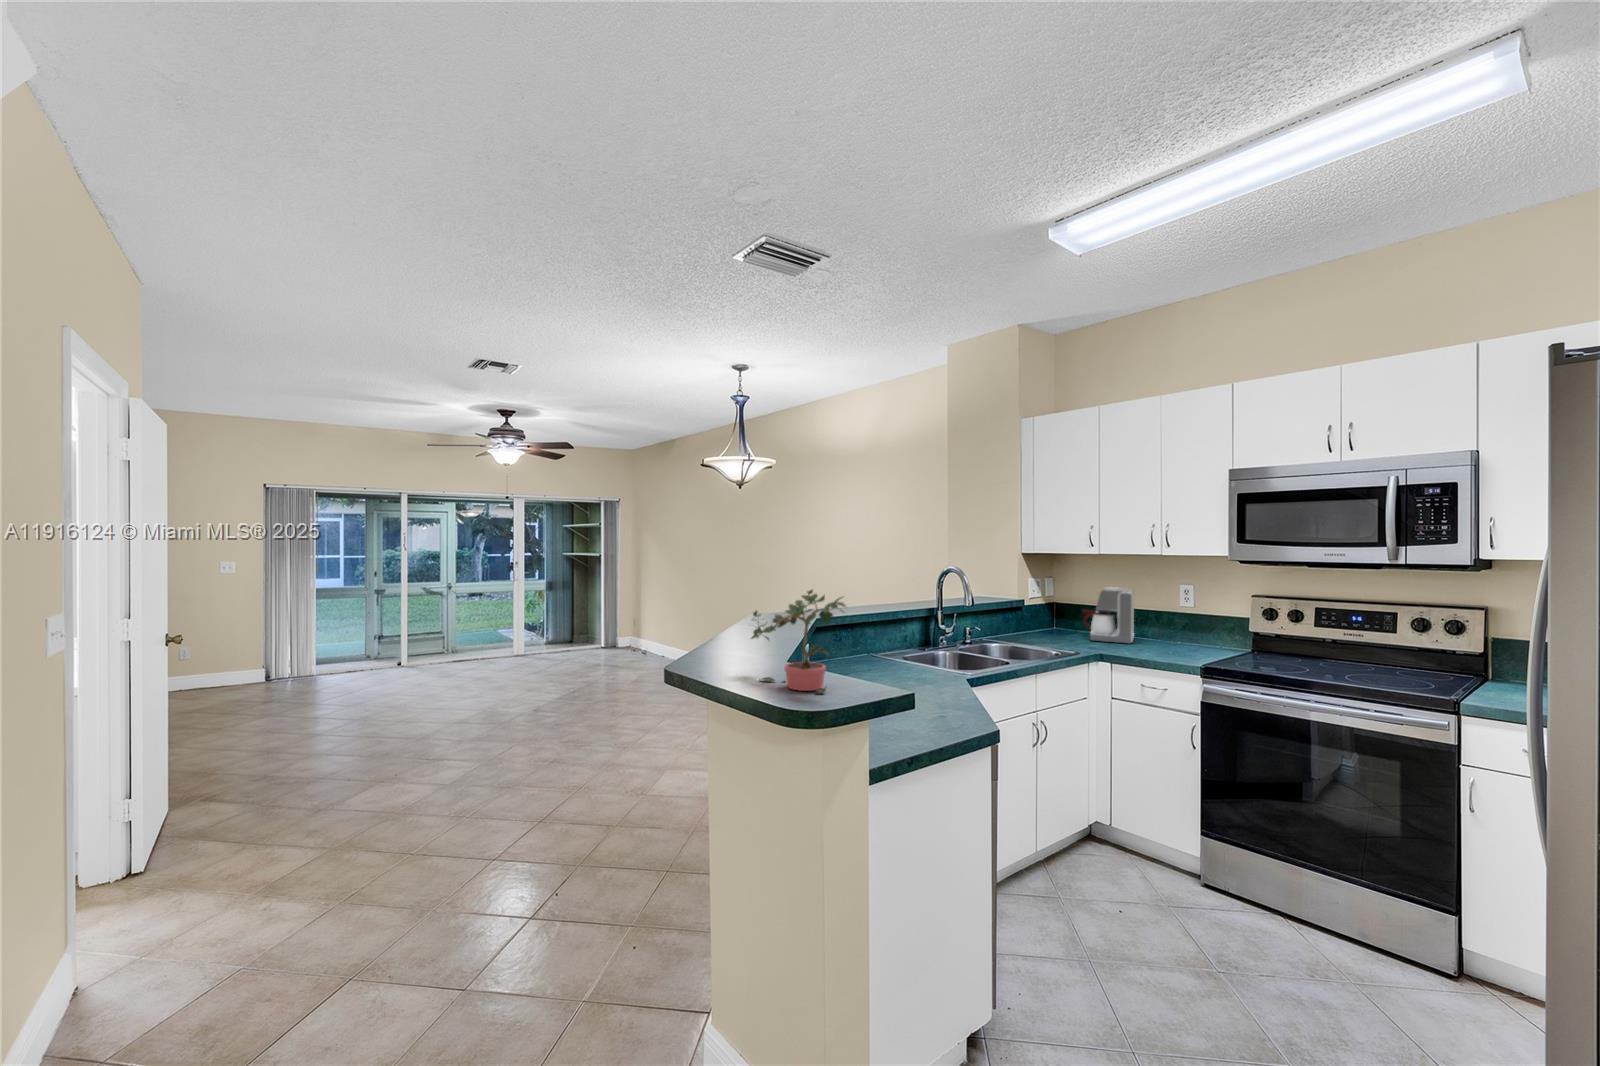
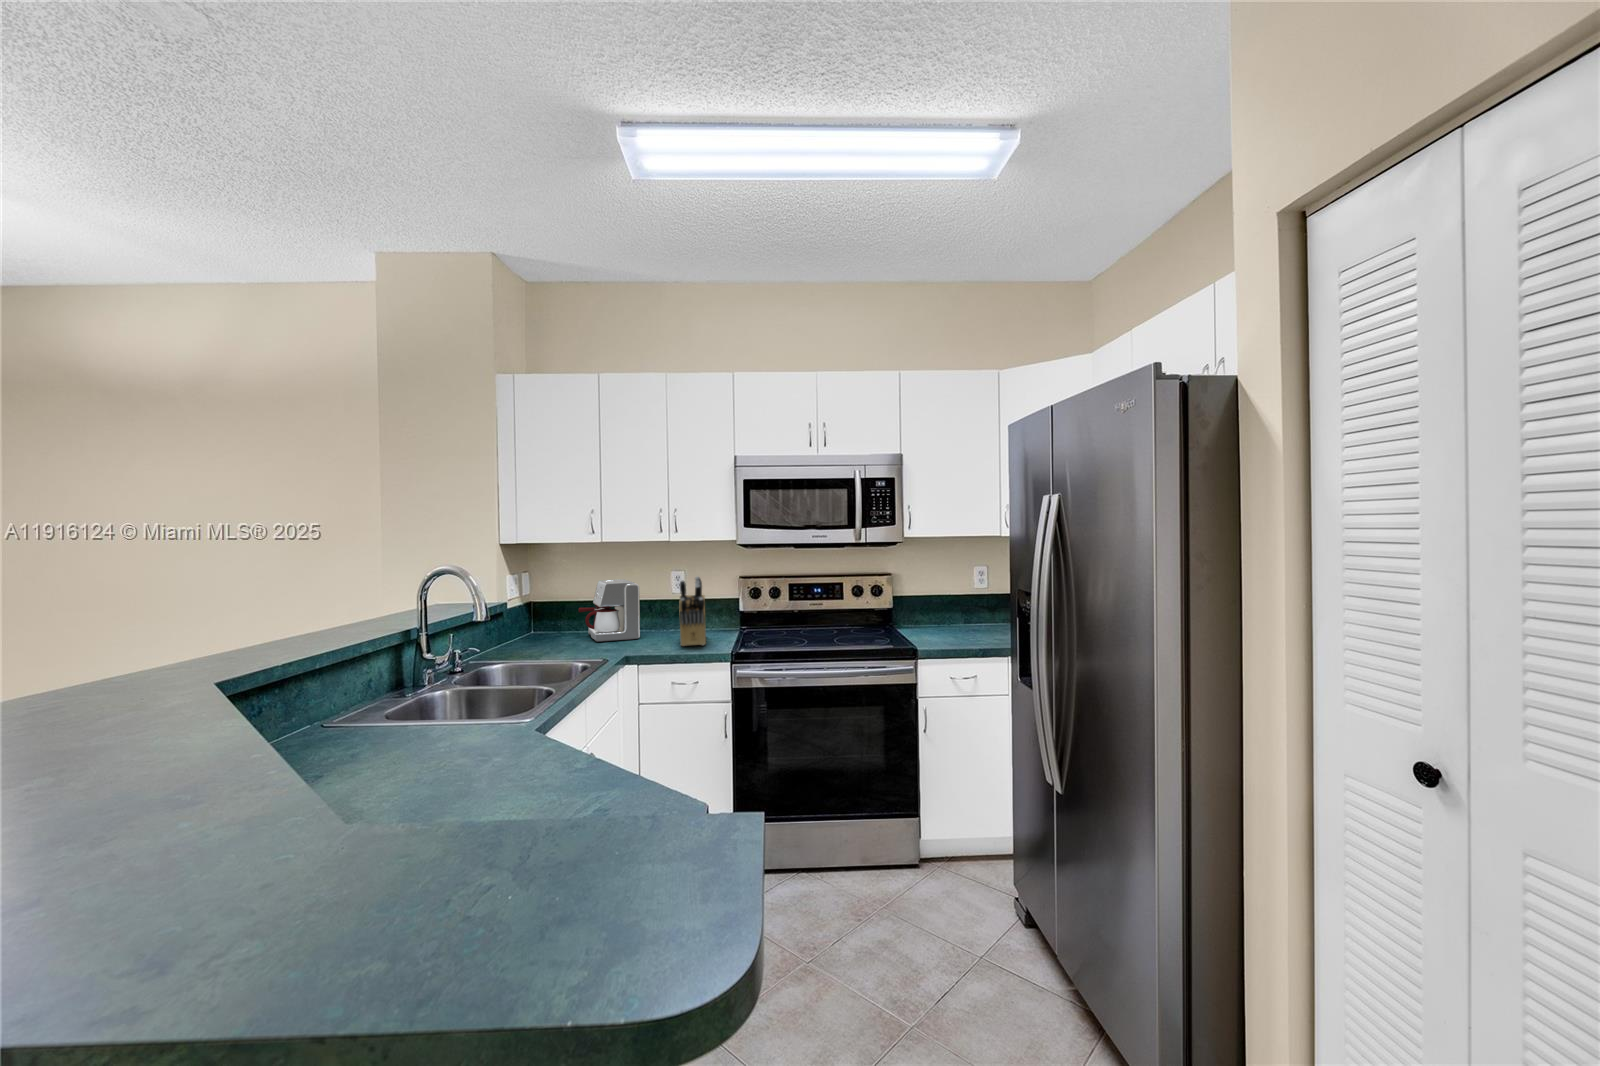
knife block: none [1154,589,1201,657] -> present [680,576,706,646]
potted plant: present [751,590,846,693] -> none [200,644,586,928]

